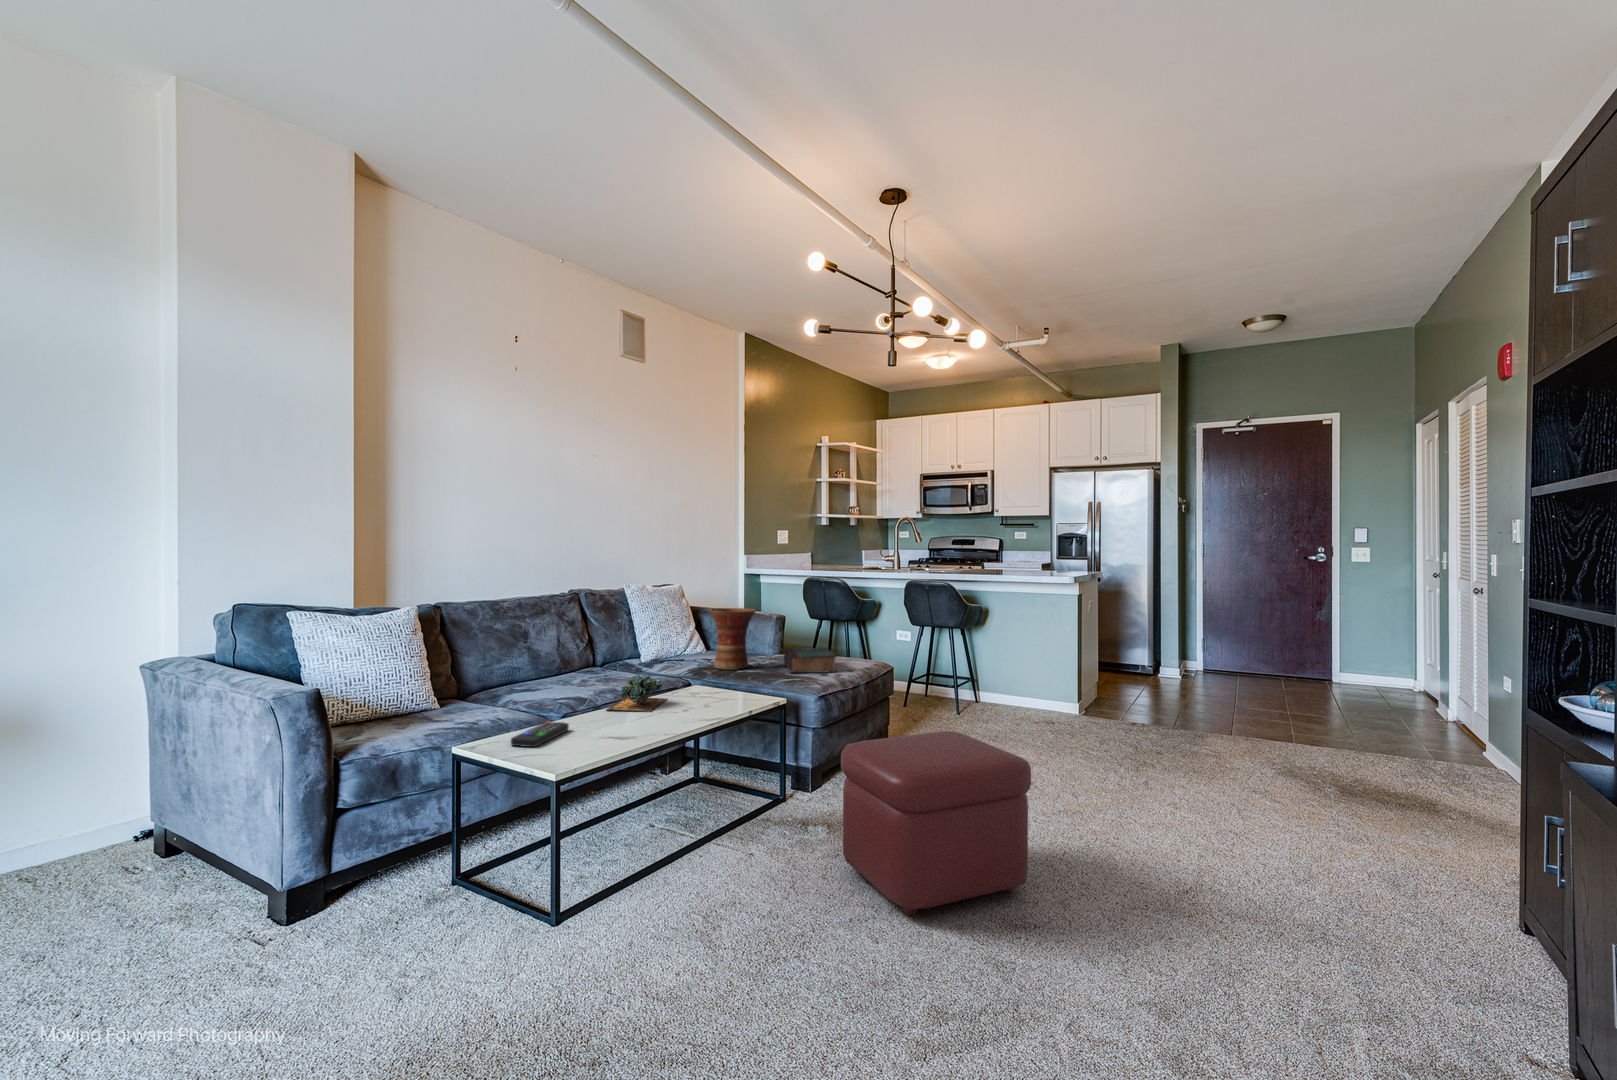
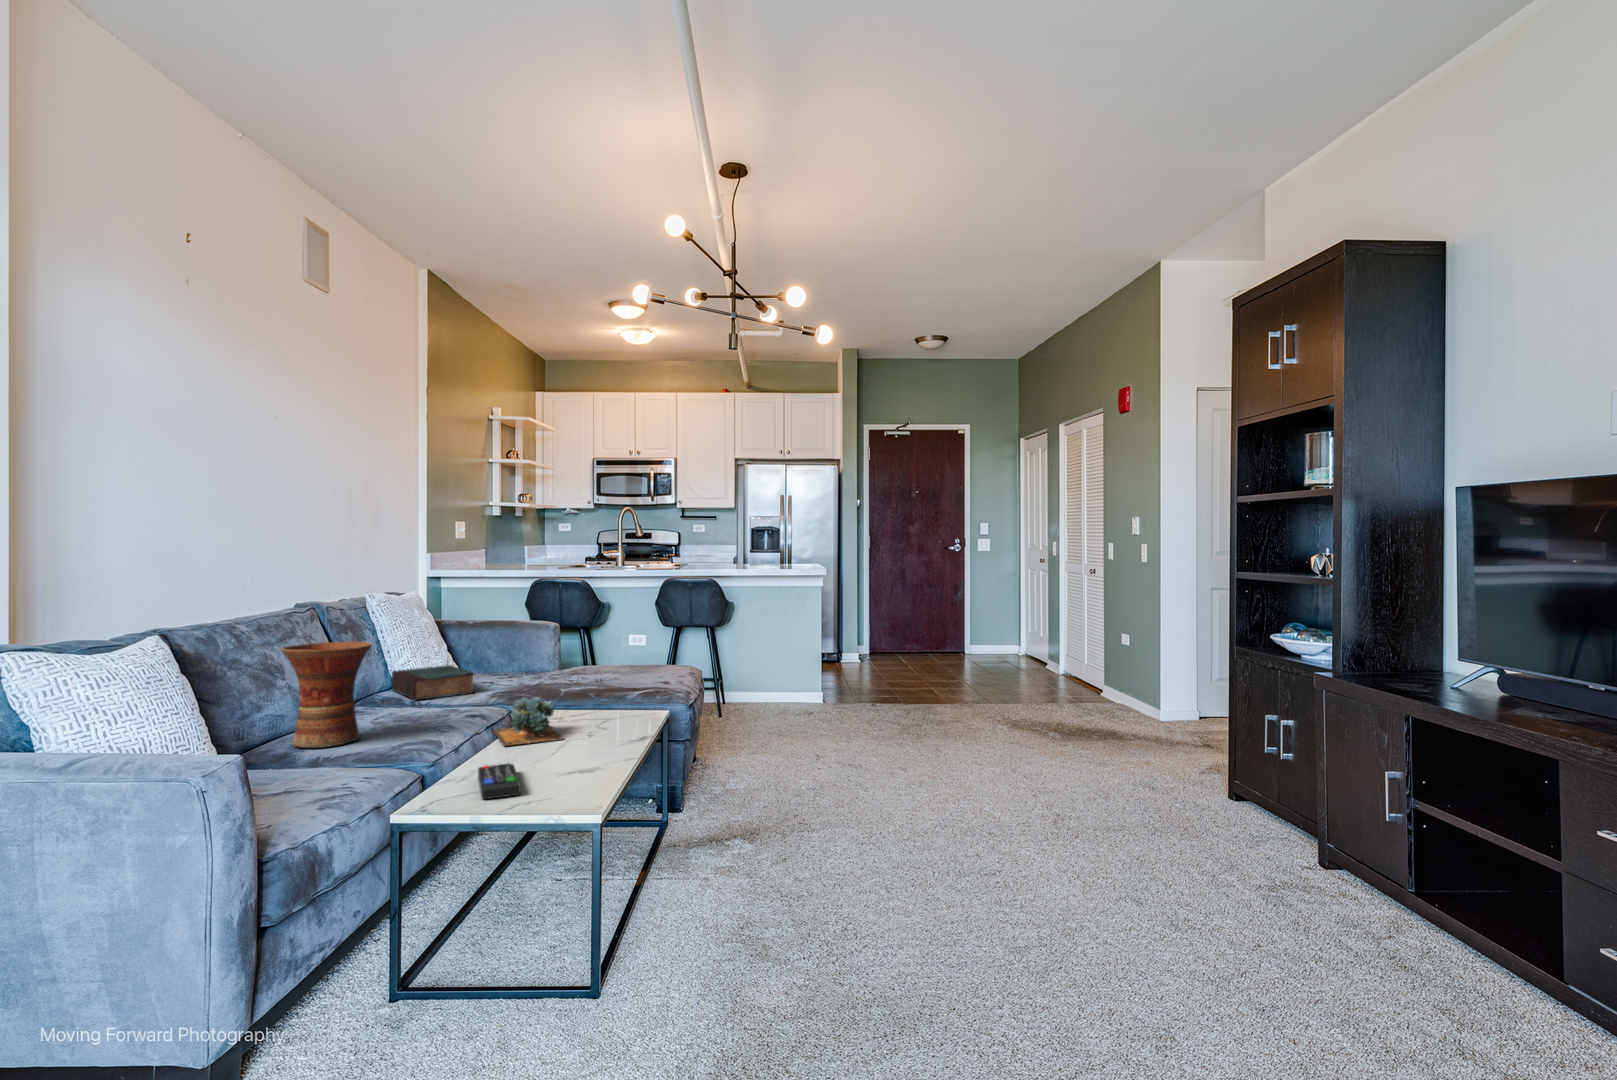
vase: present [709,608,755,670] -> present [281,641,372,748]
book: present [784,648,836,673] -> present [391,665,474,700]
ottoman: present [841,731,1031,916] -> none [818,713,987,884]

